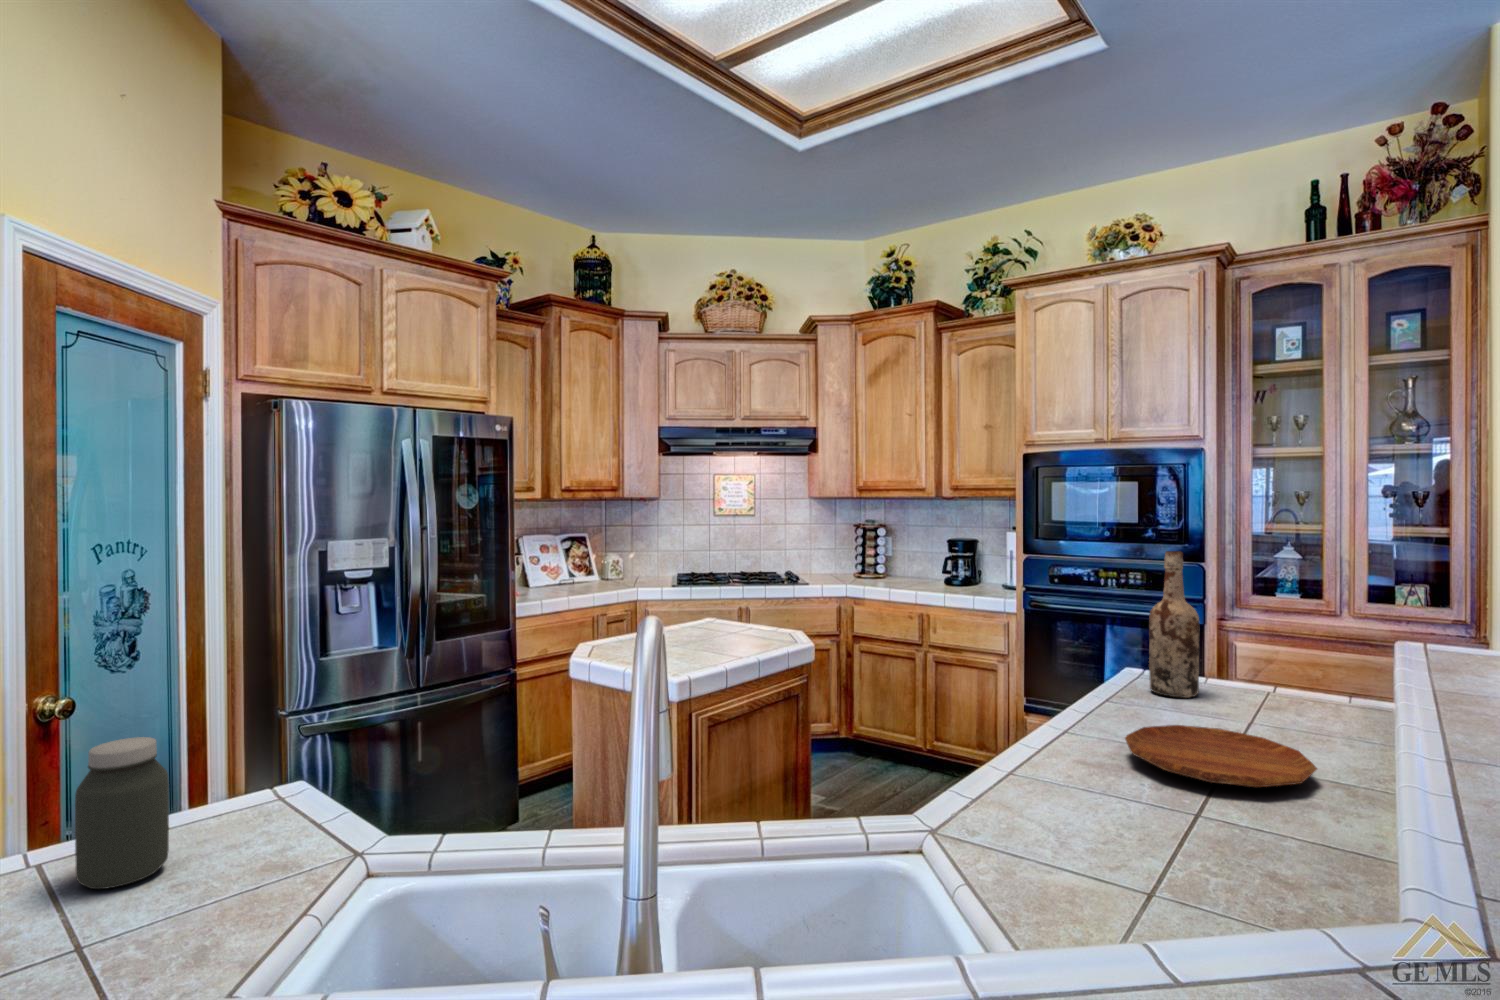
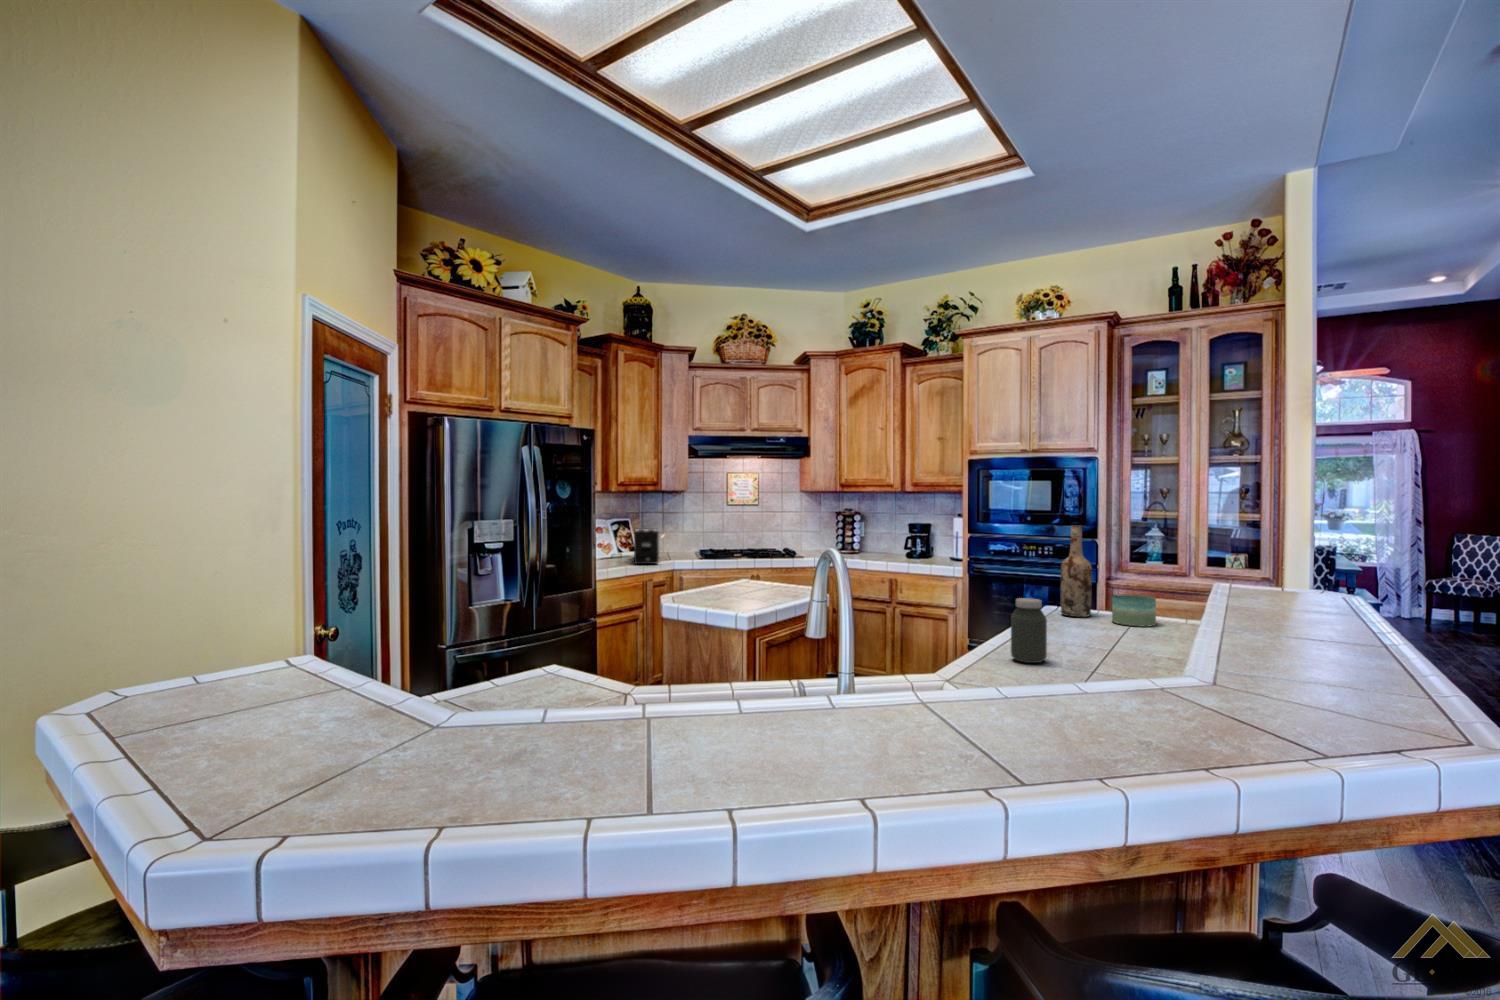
toaster: none [580,546,618,594] -> present [634,528,659,564]
candle: none [1234,664,1309,721] -> present [1112,595,1156,627]
tray: present [1125,725,1317,787] -> none [1048,626,1155,651]
jar: present [75,737,169,889] -> present [1011,598,1047,663]

